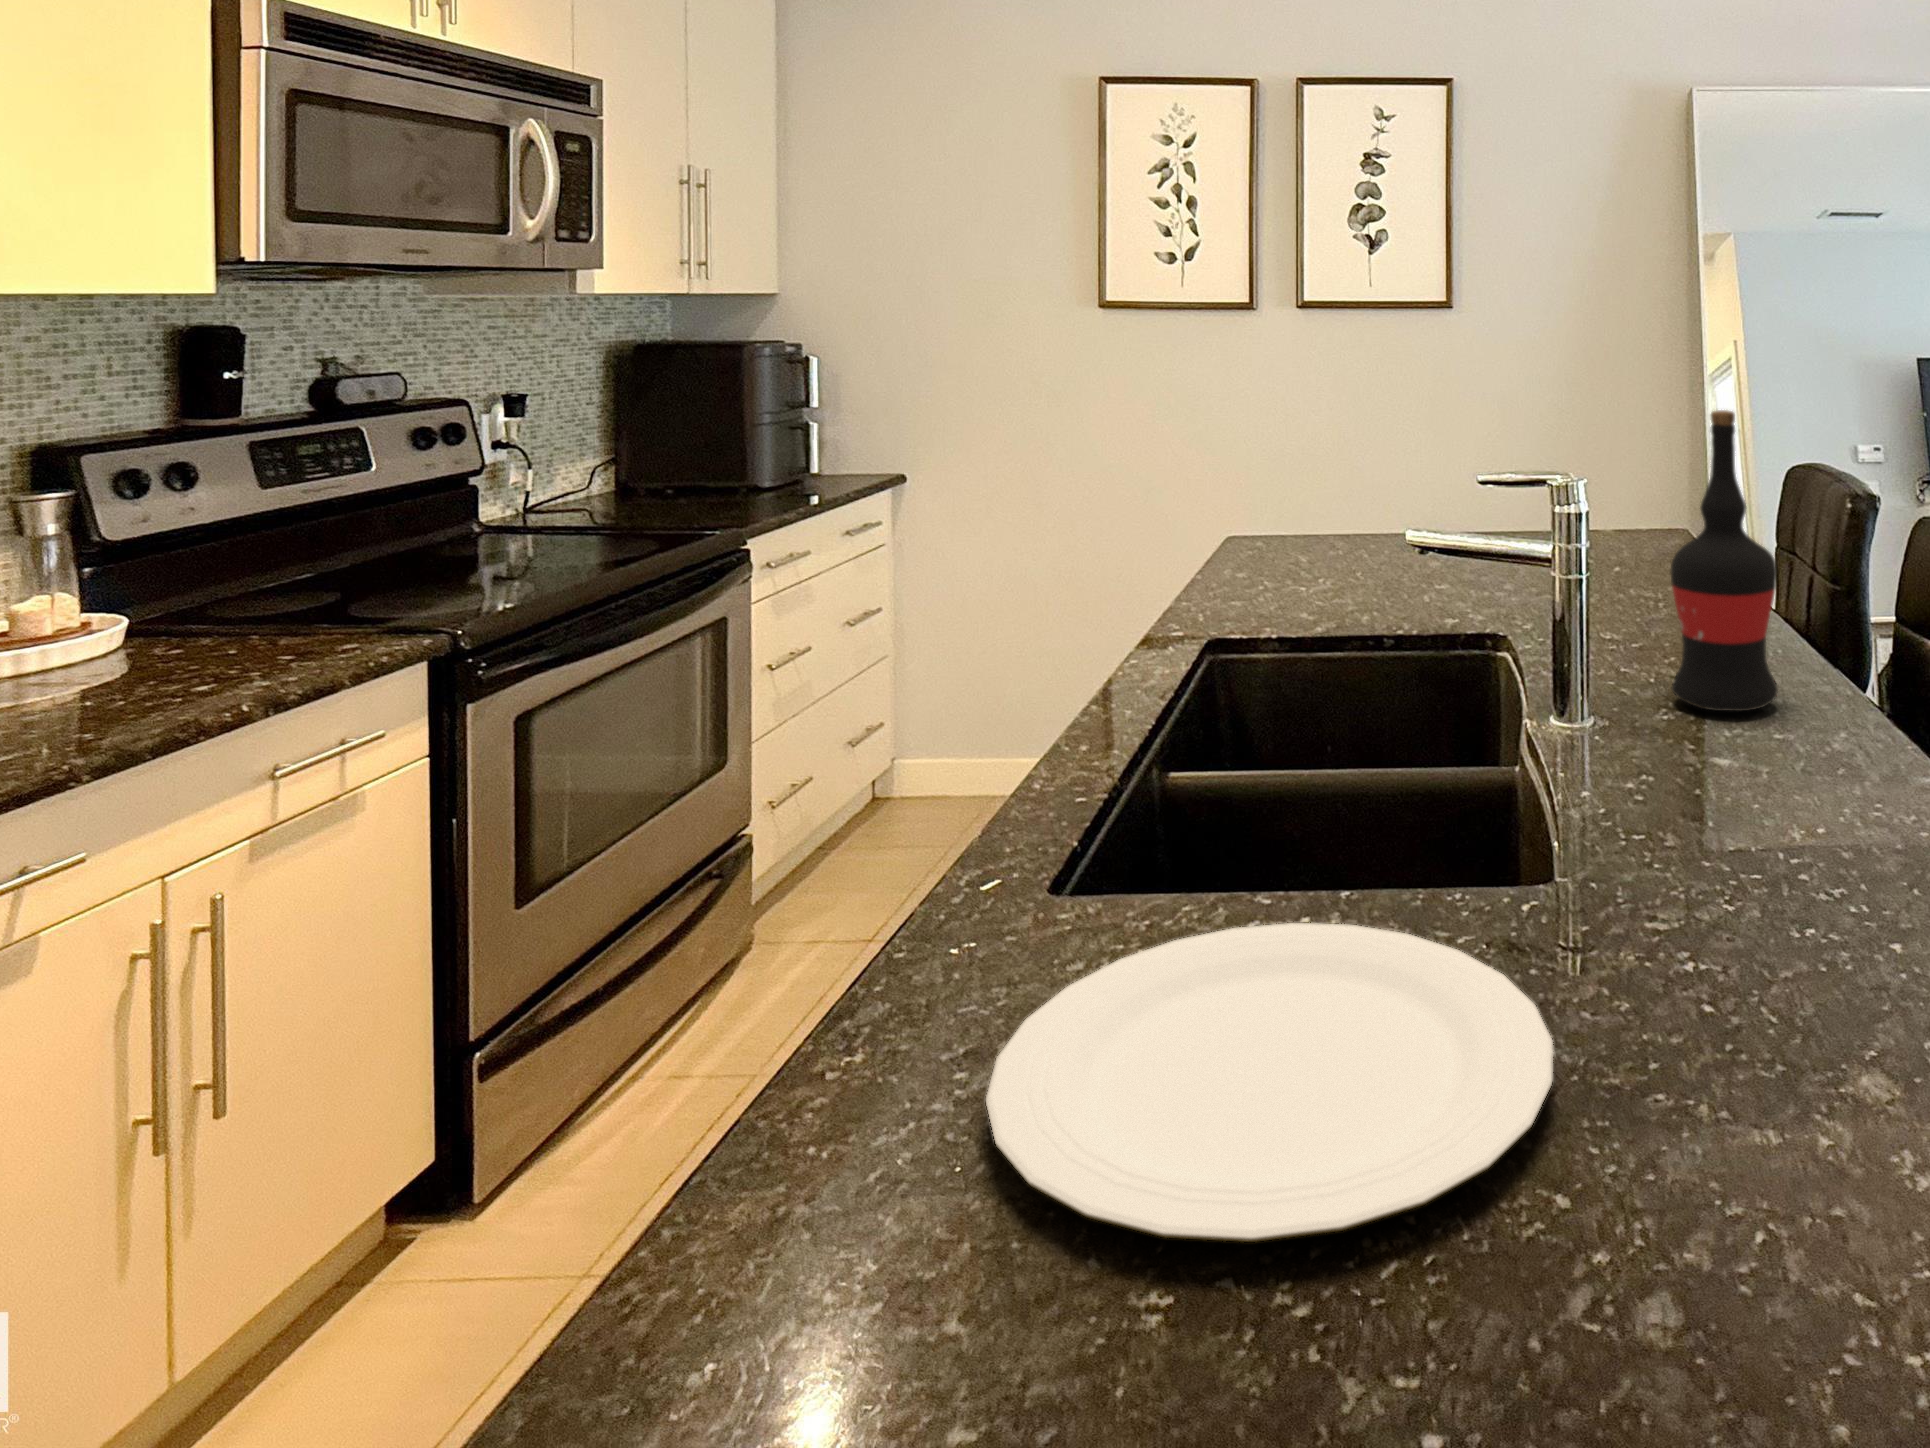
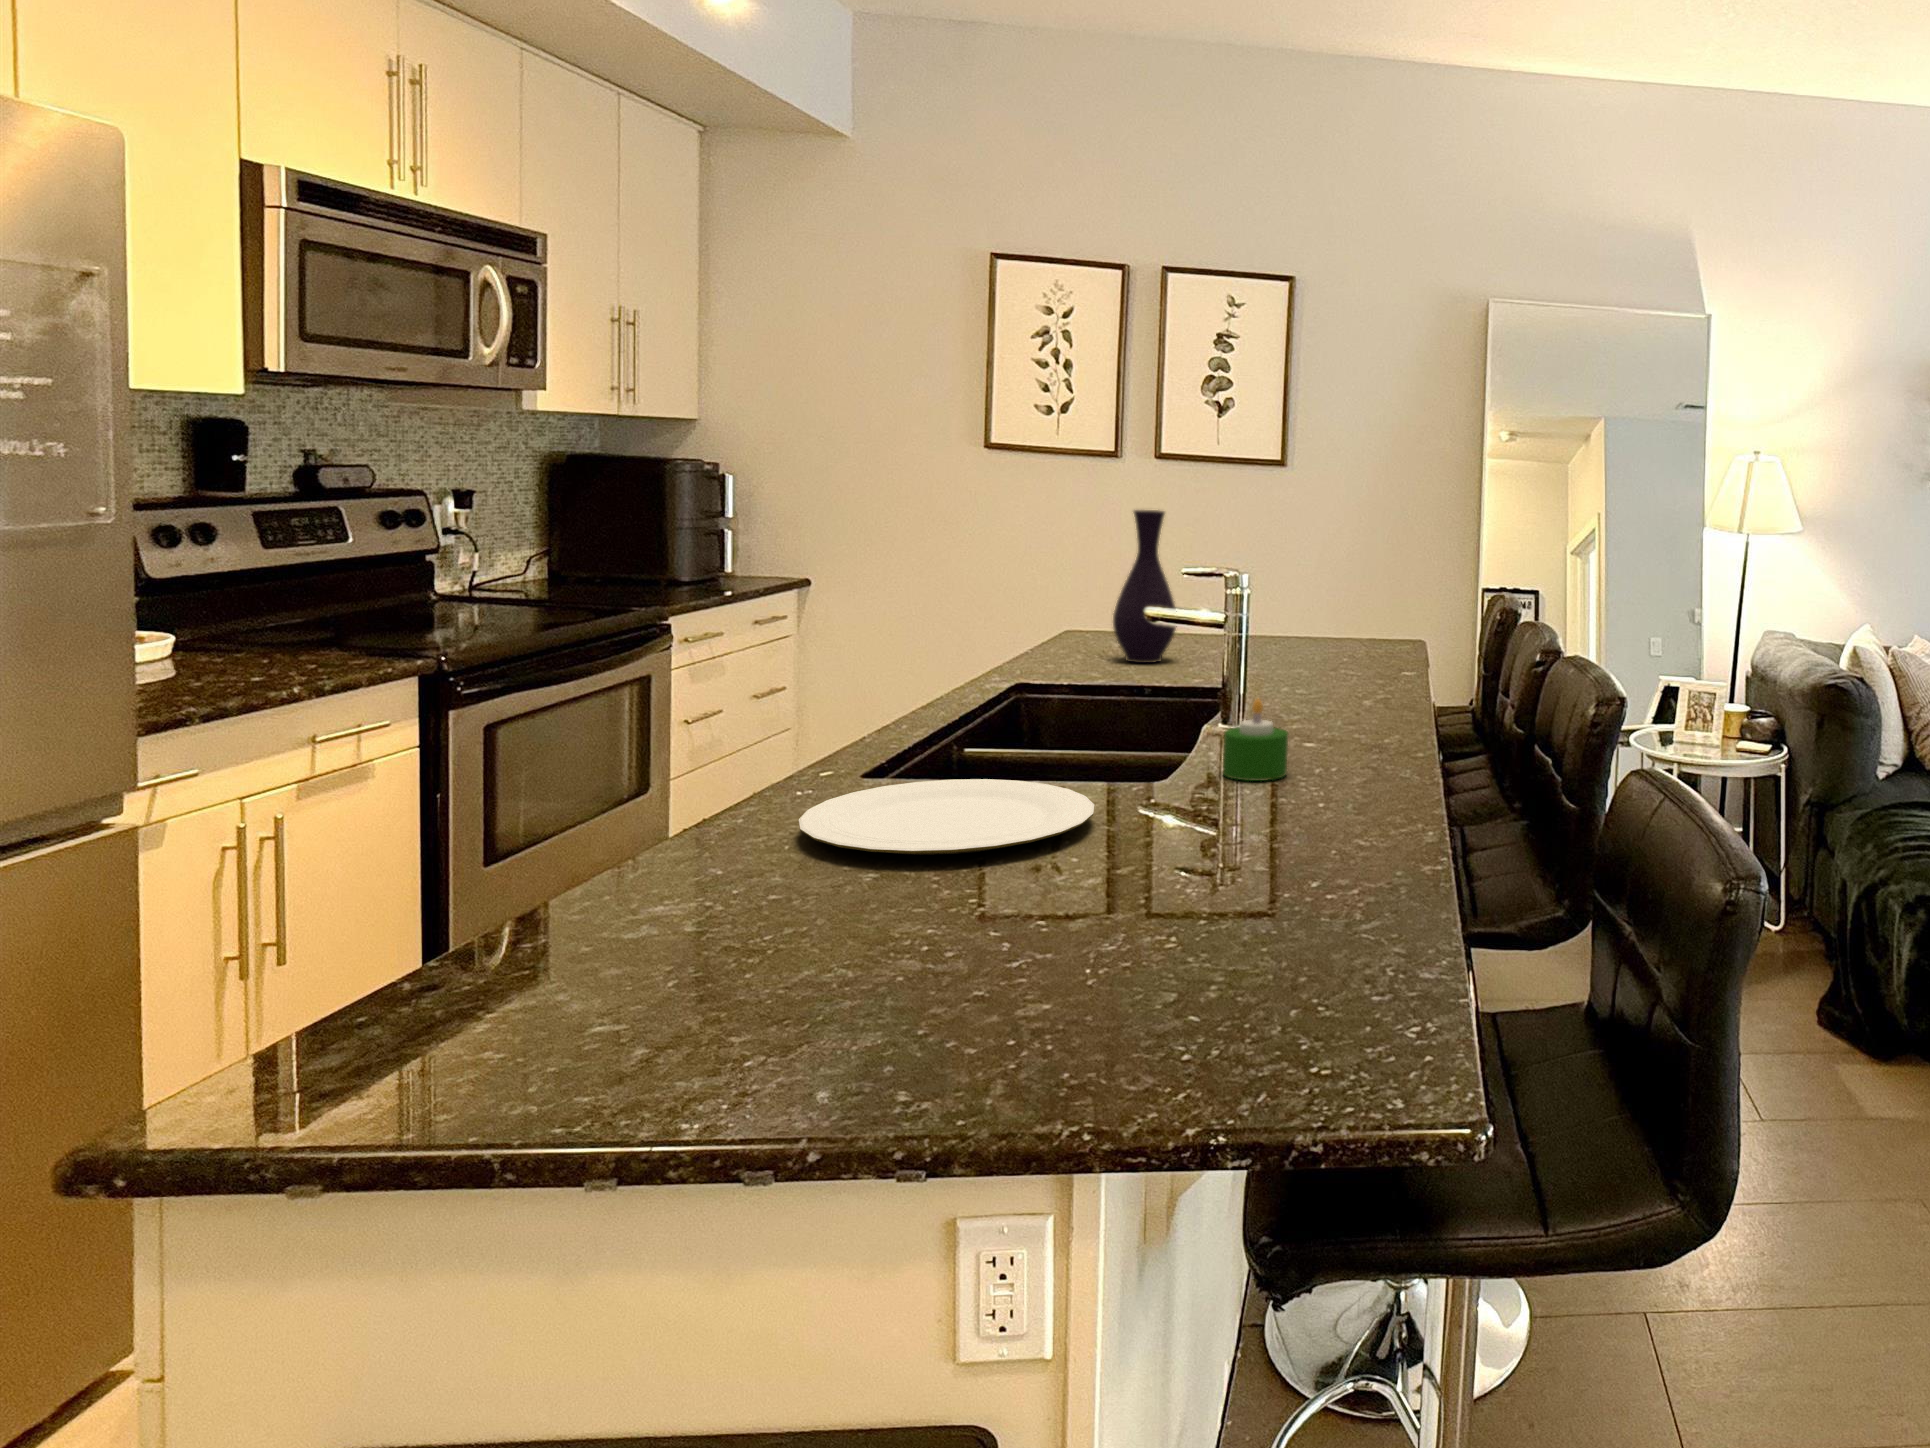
vase: none [1324,379,1410,595] -> present [1113,510,1177,663]
wine bottle: present [1671,410,1778,711] -> none [1298,535,1369,723]
candle: none [1662,720,1776,879] -> present [1223,699,1288,781]

